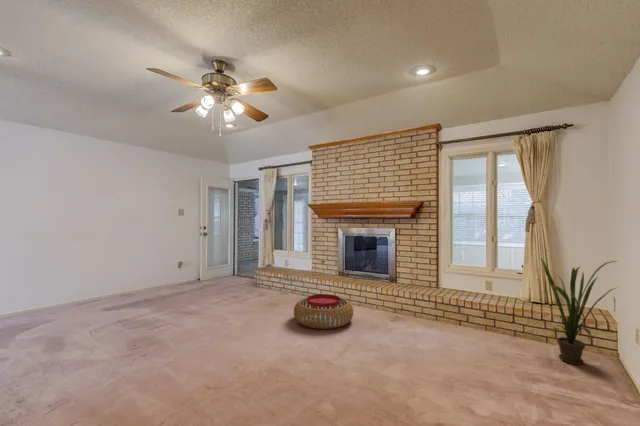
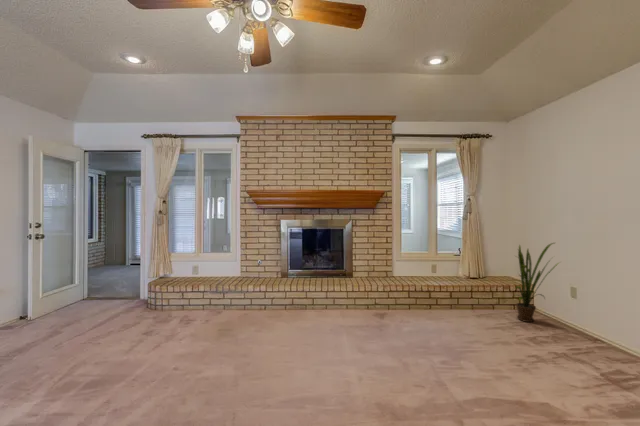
pouf: present [294,294,353,329] -> none [286,302,358,348]

